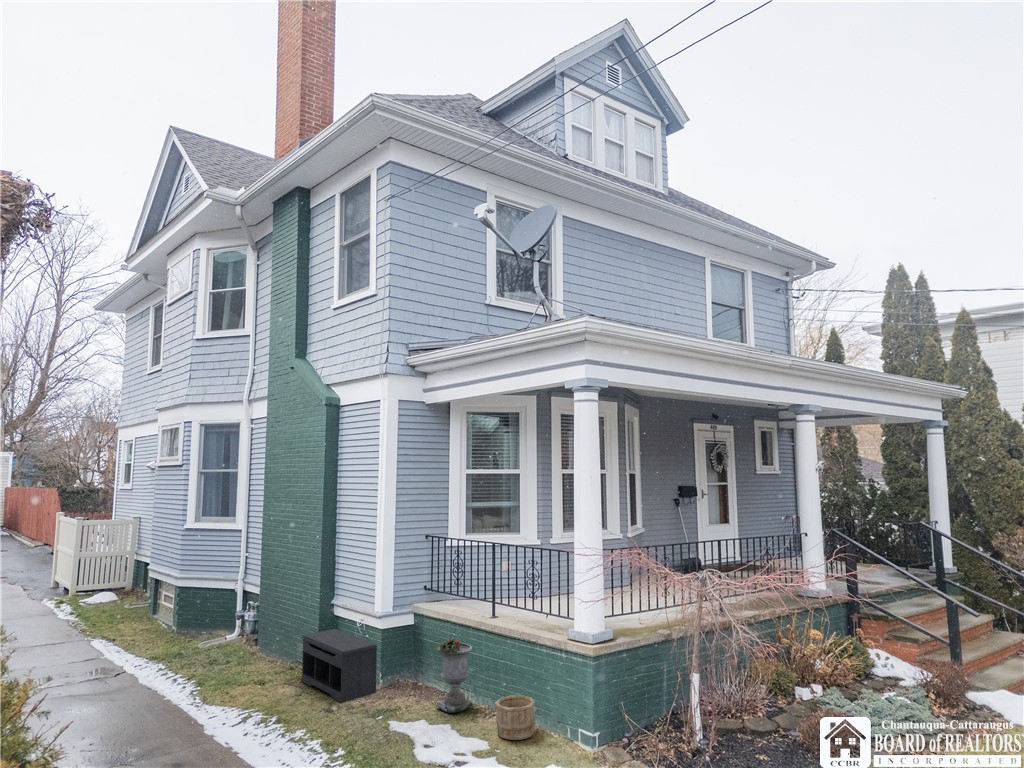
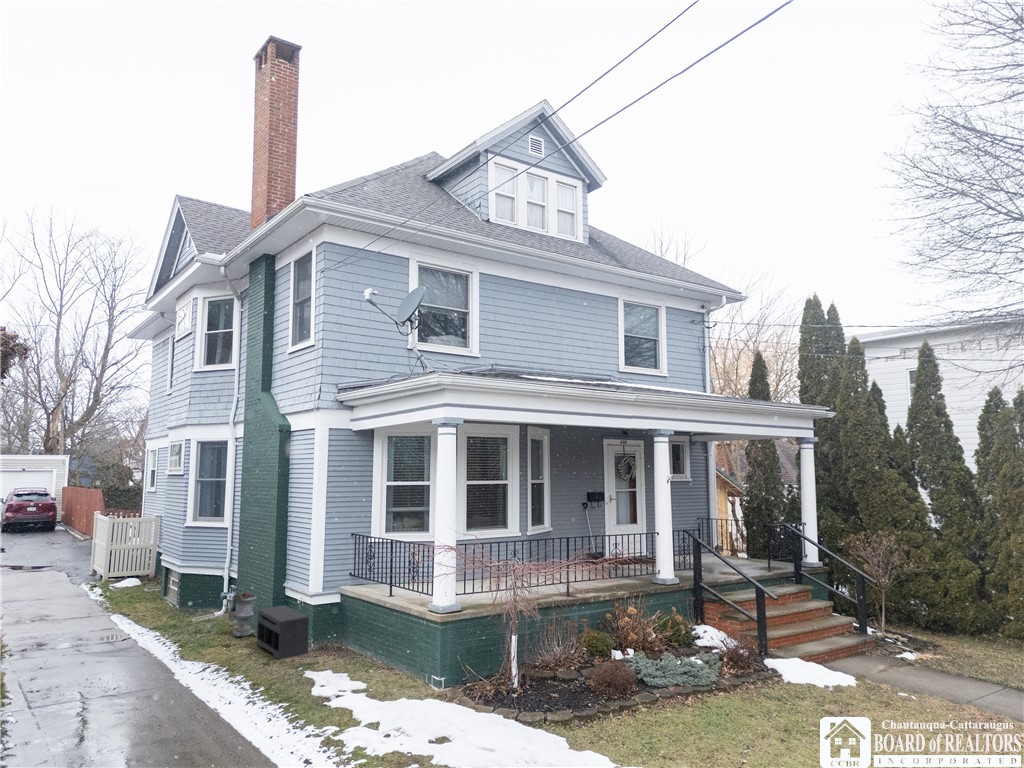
planter: present [436,638,473,713] -> present [233,592,257,637]
wooden bucket: present [495,695,535,740] -> none [376,654,405,685]

